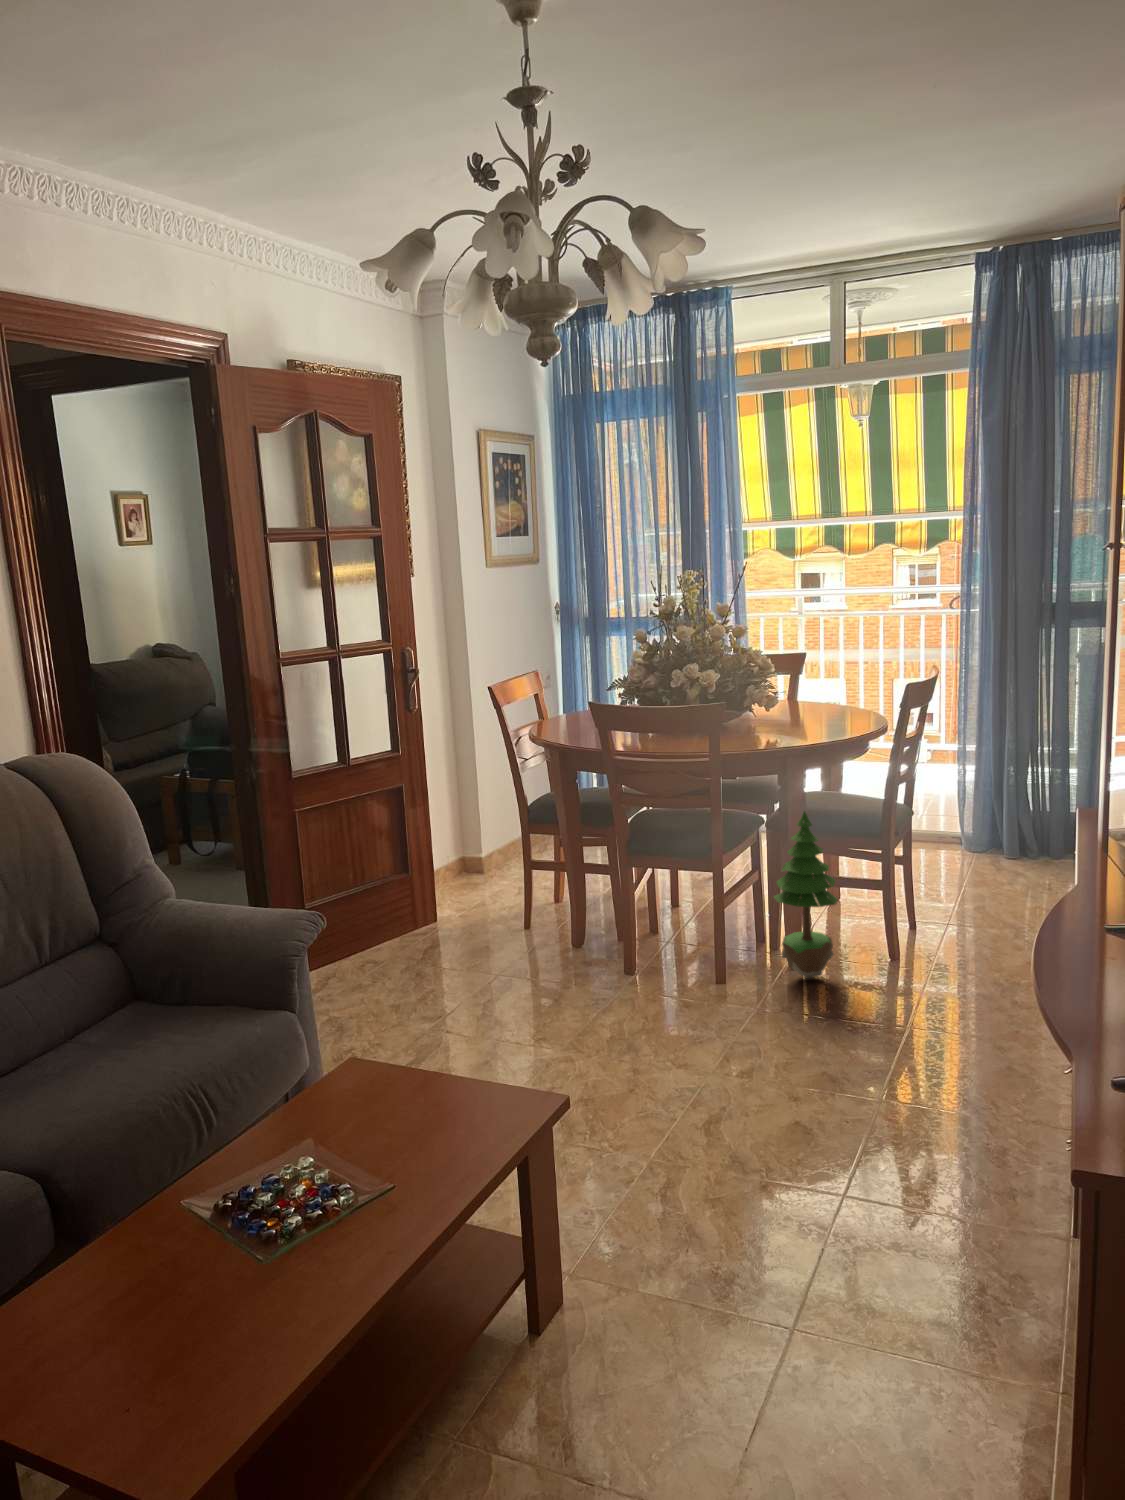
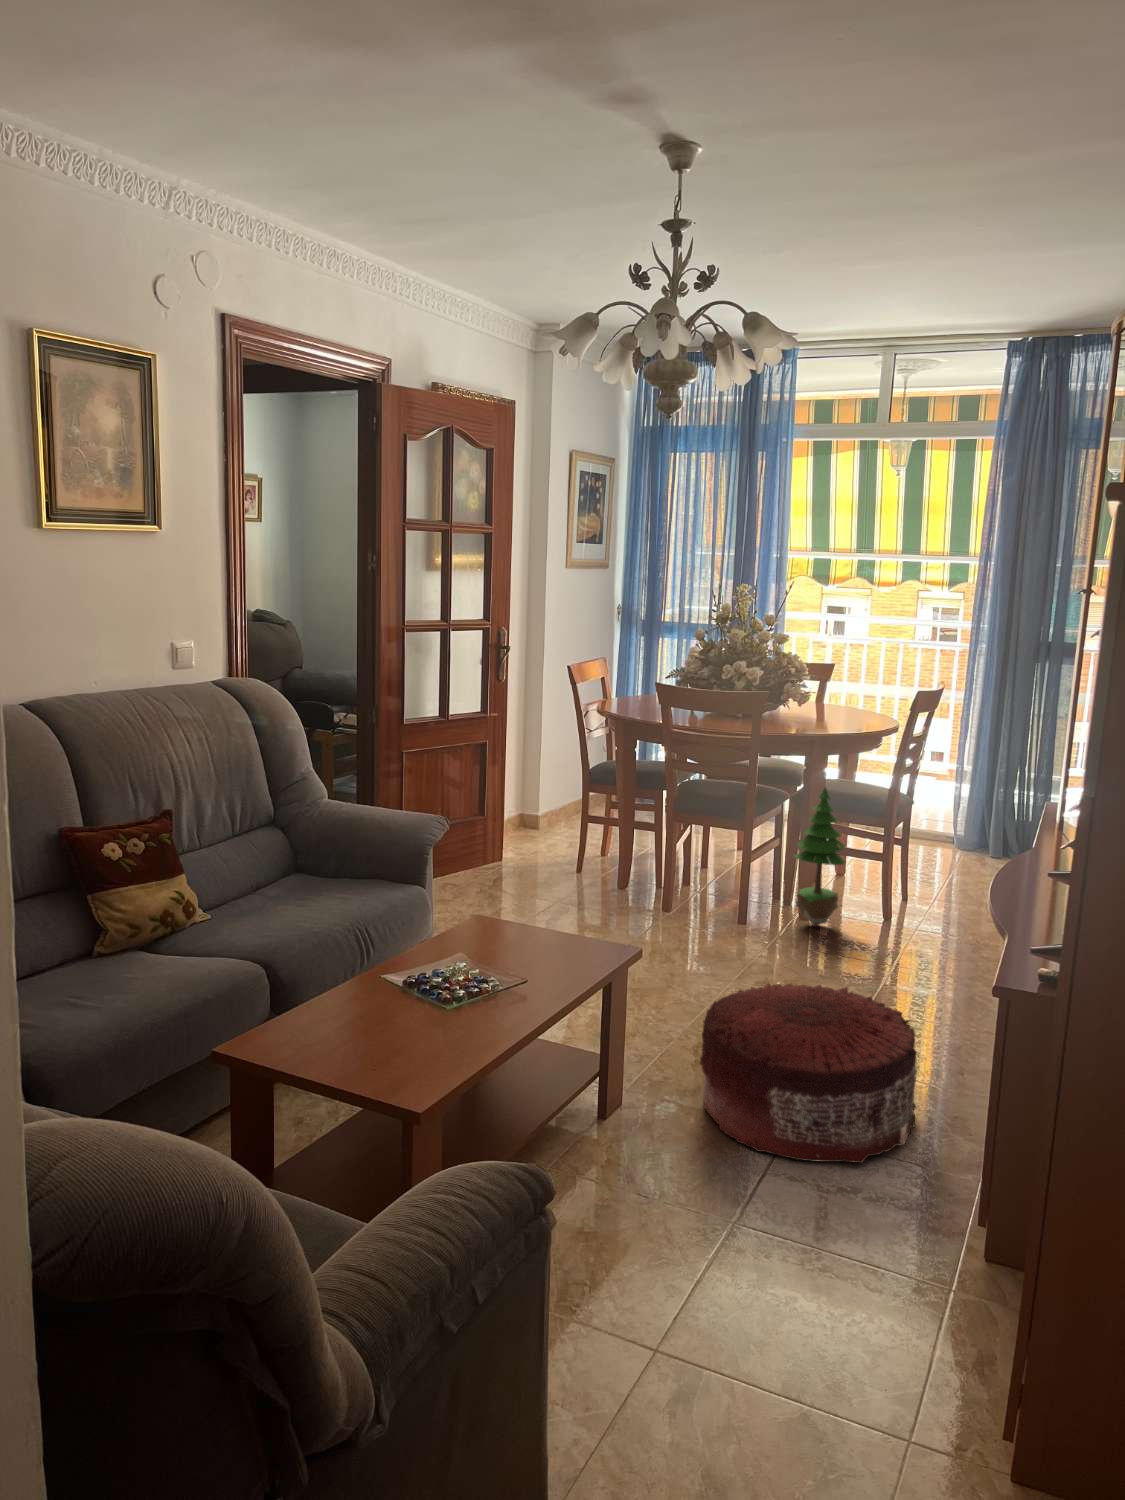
pouf: none [652,1115,966,1418] -> present [700,983,917,1163]

